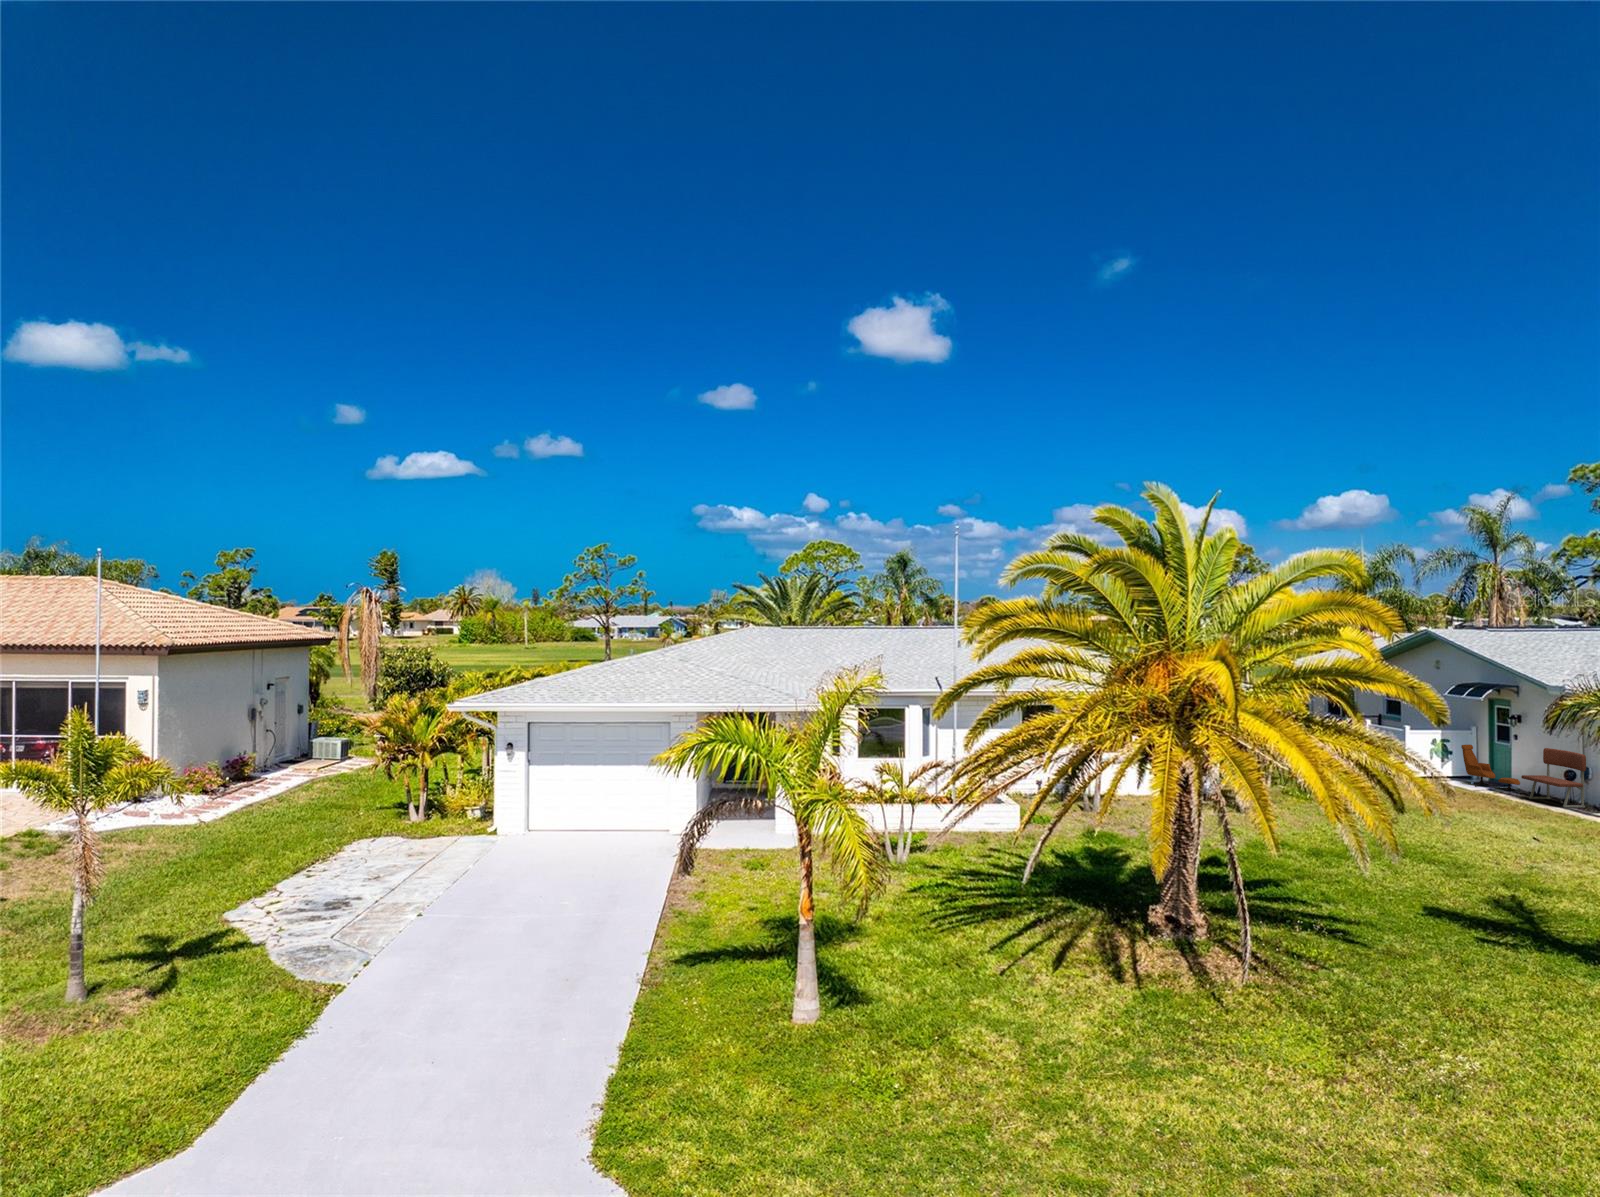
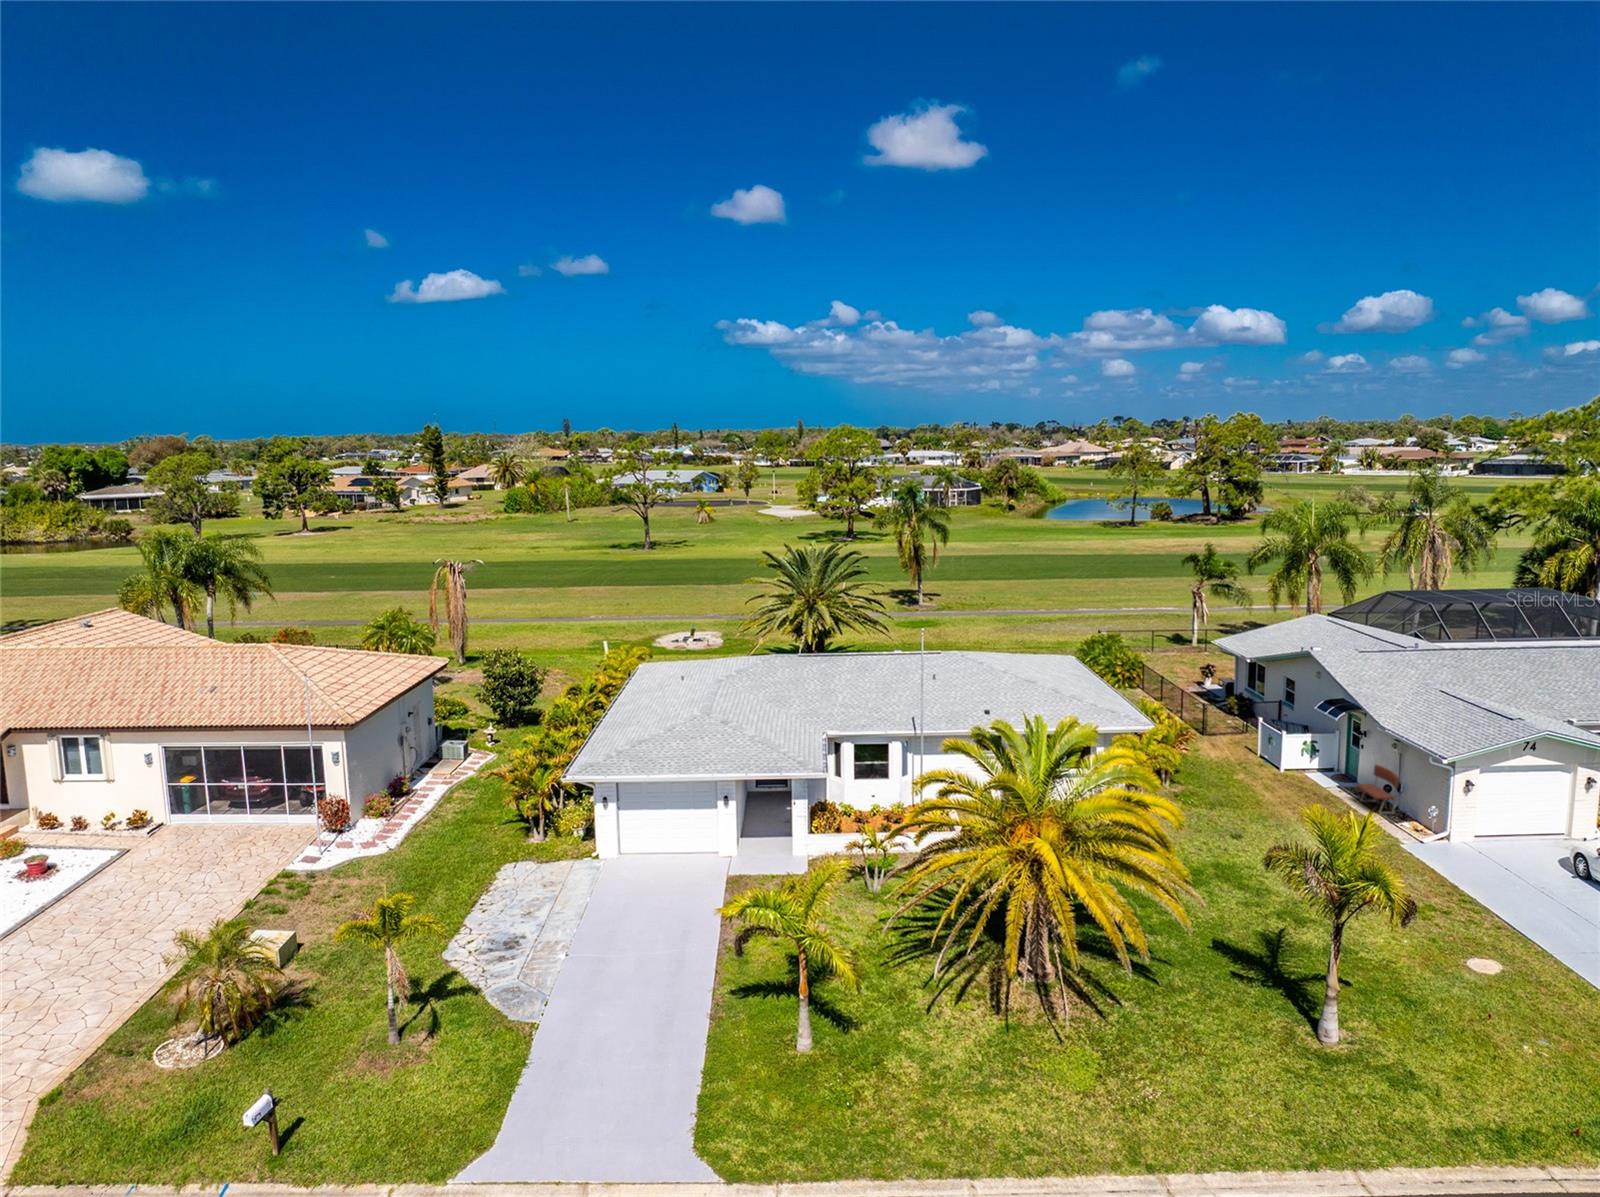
lounge chair: present [1461,745,1520,791] -> none [1322,750,1360,791]

